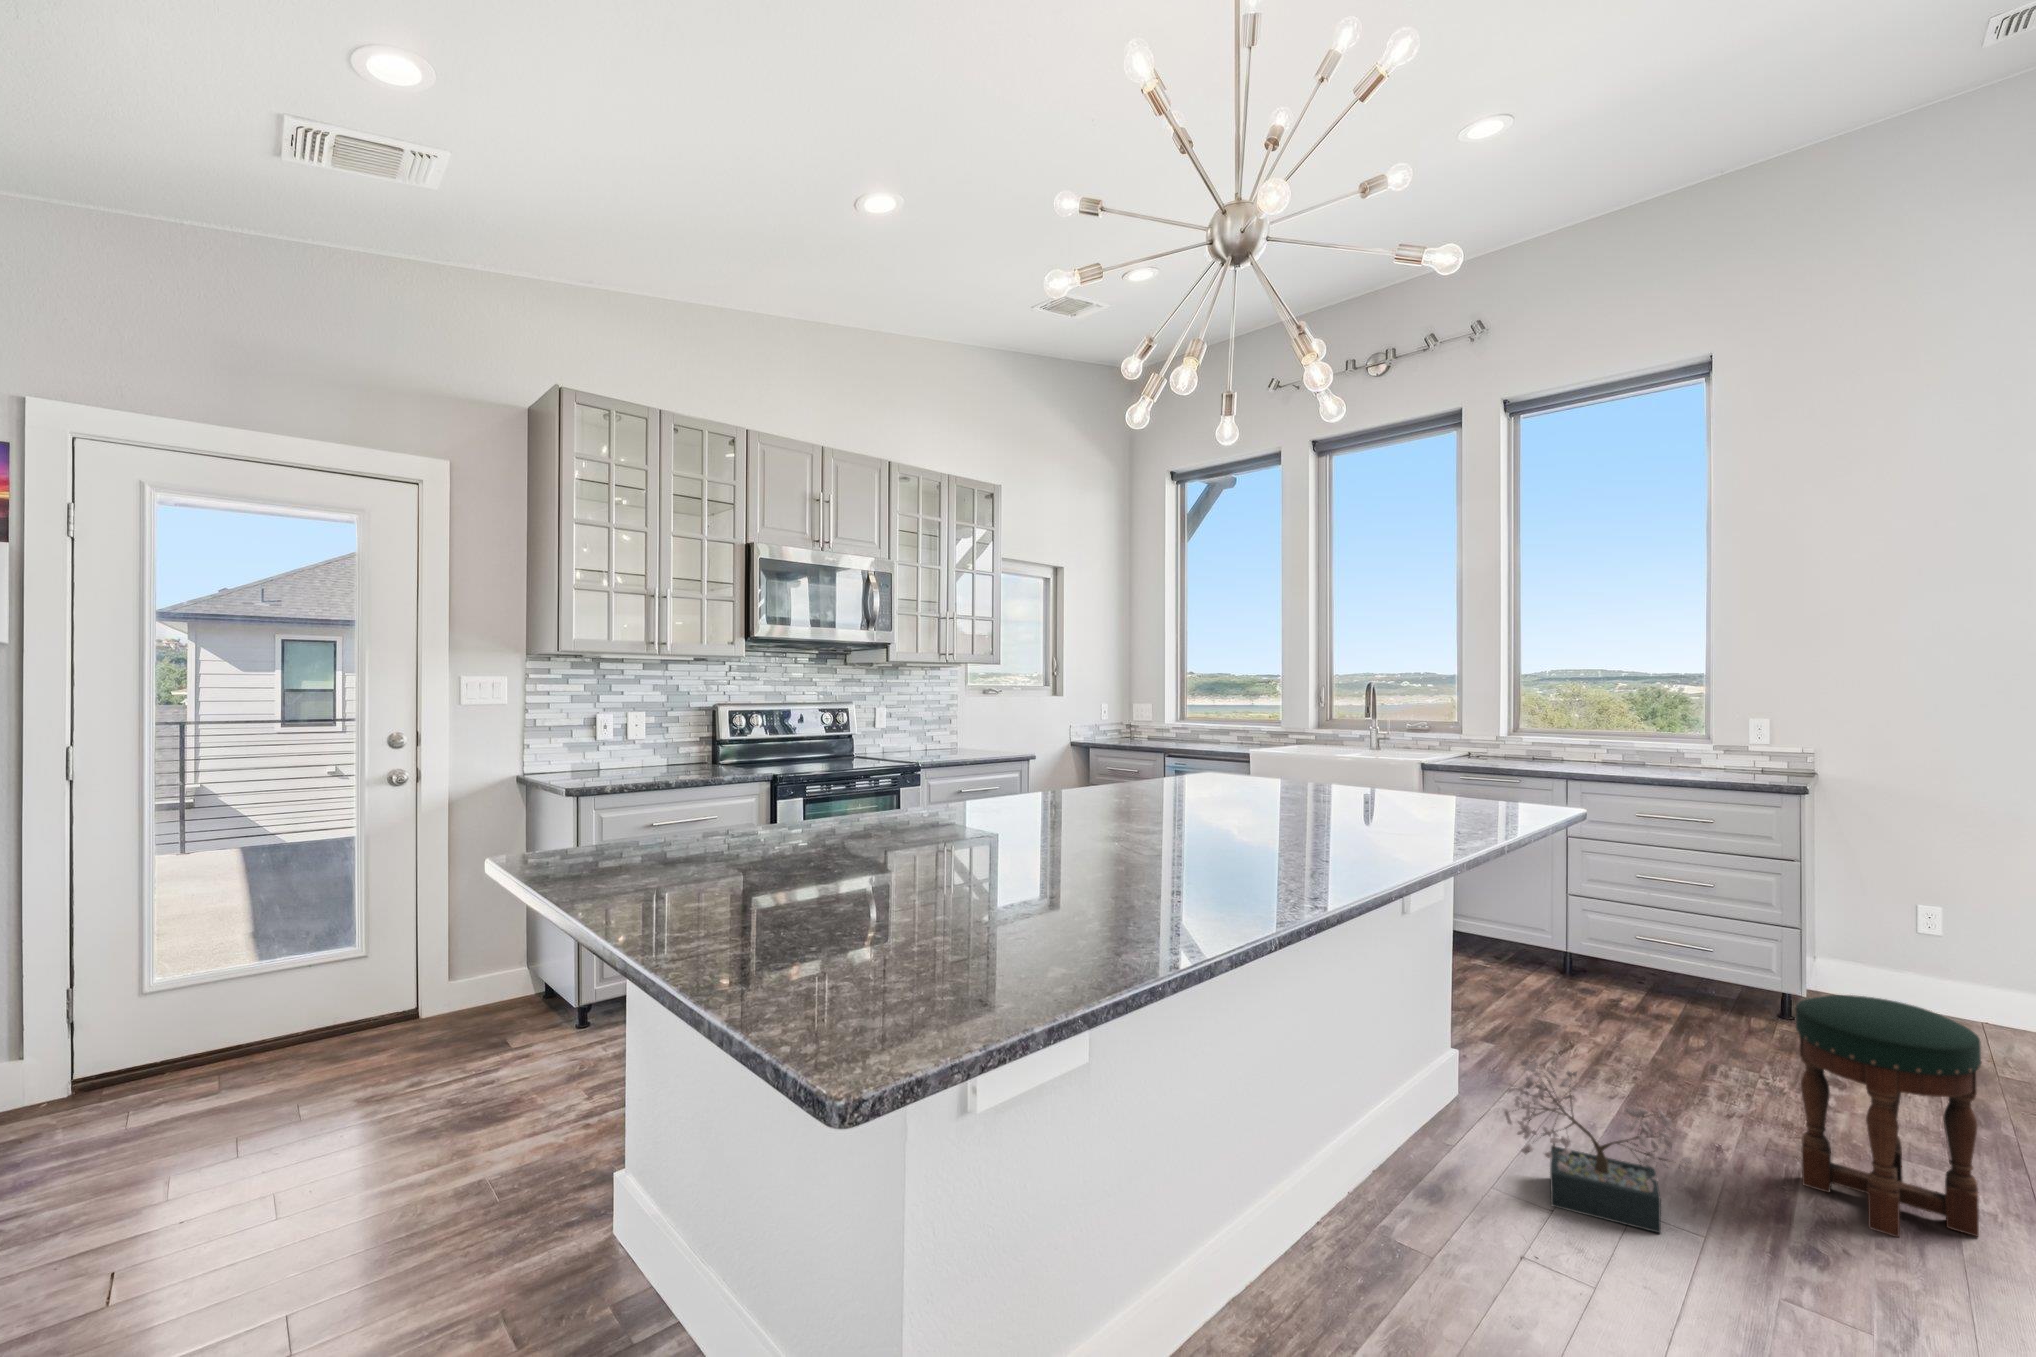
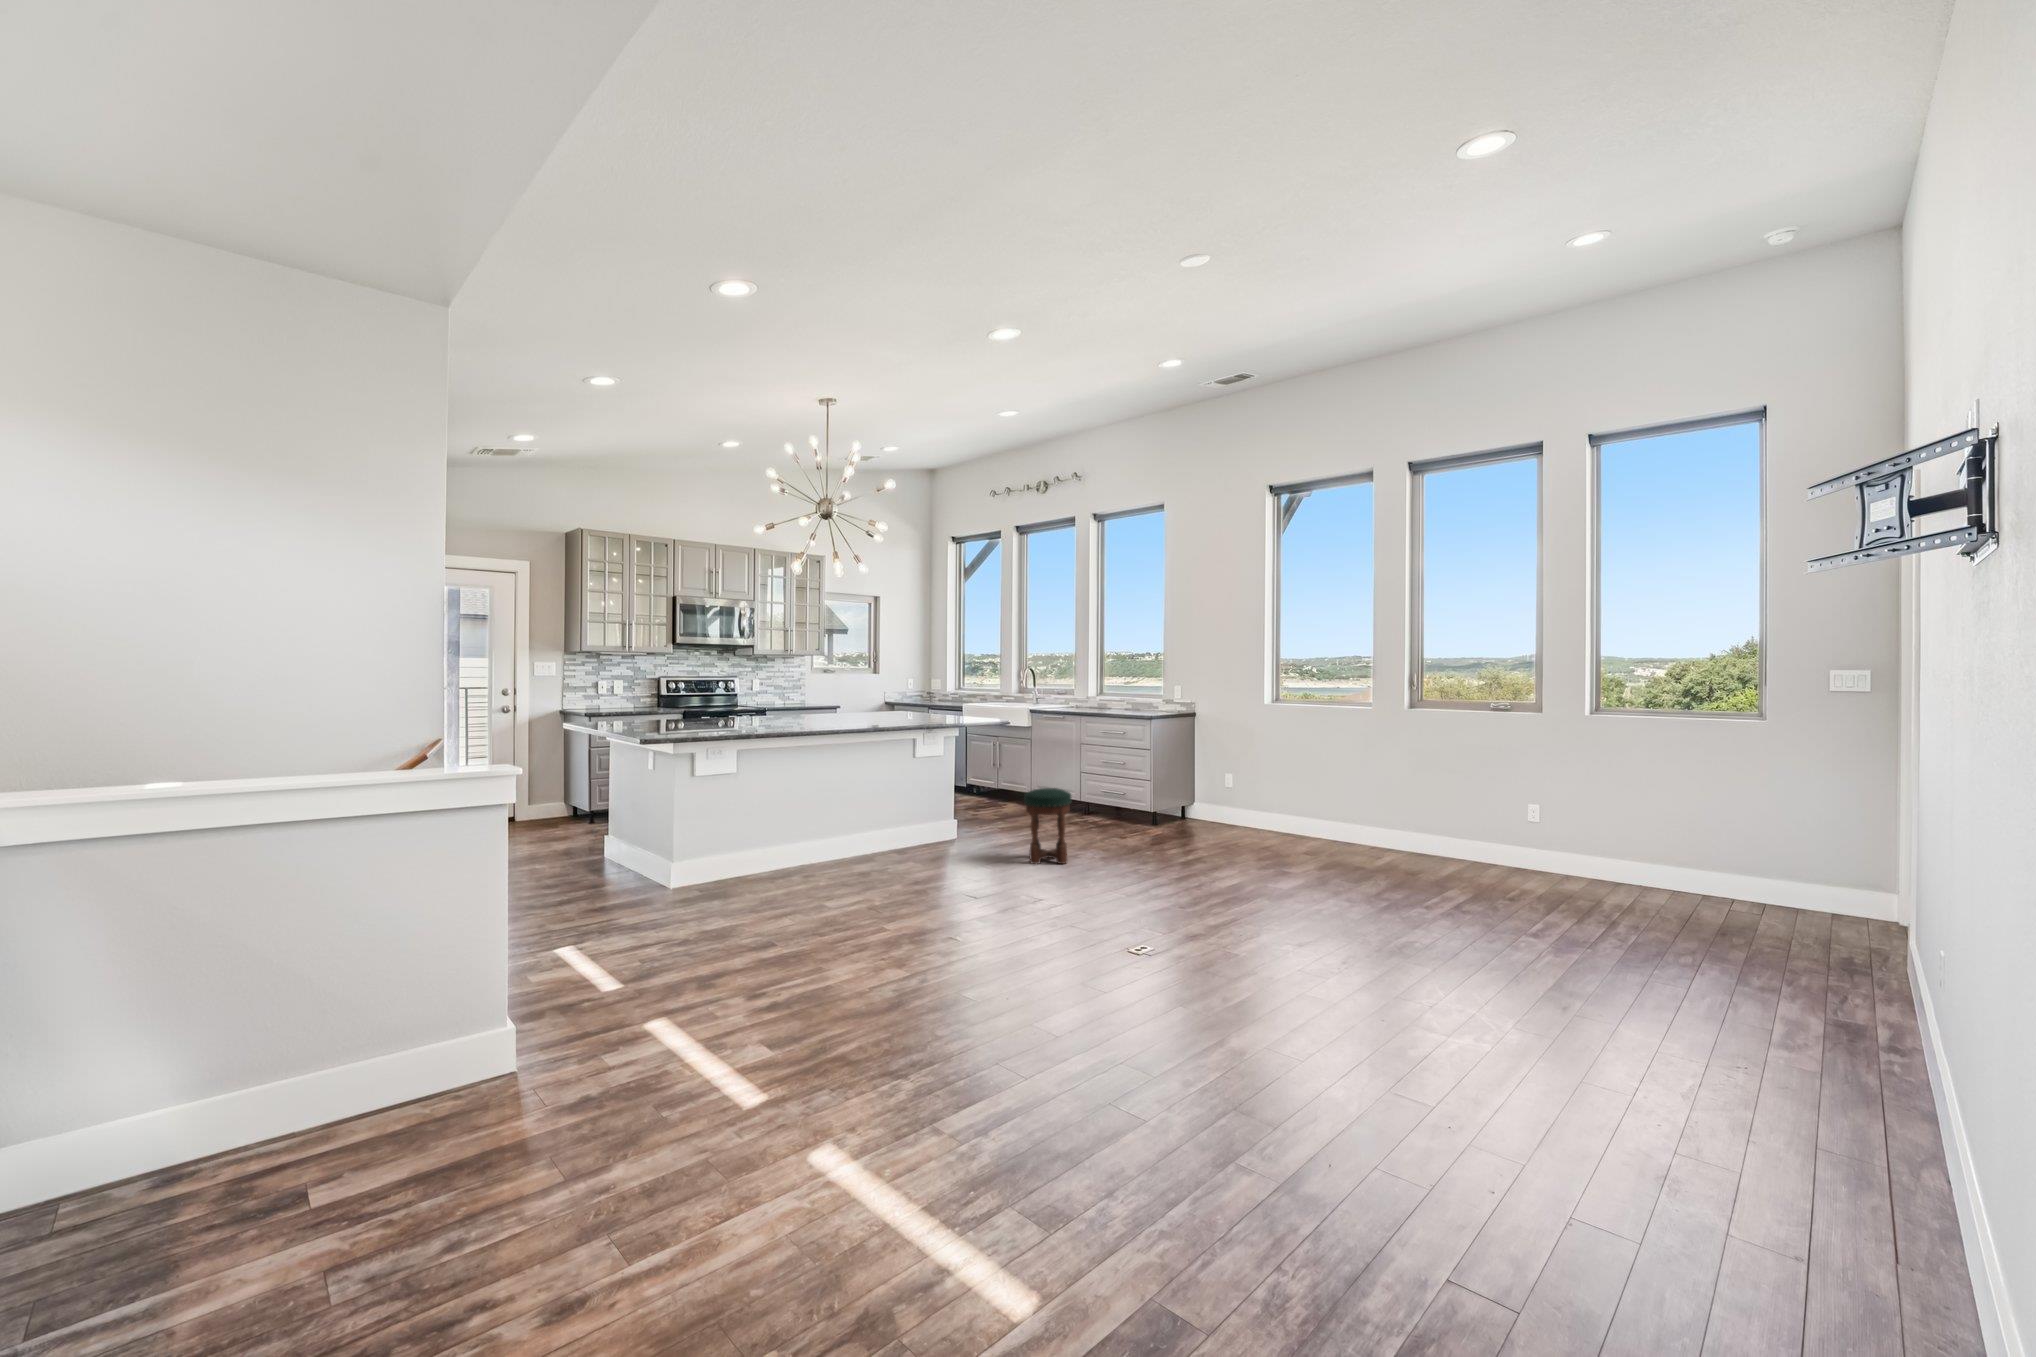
decorative plant: present [1505,1055,1692,1233] -> none [917,810,973,862]

